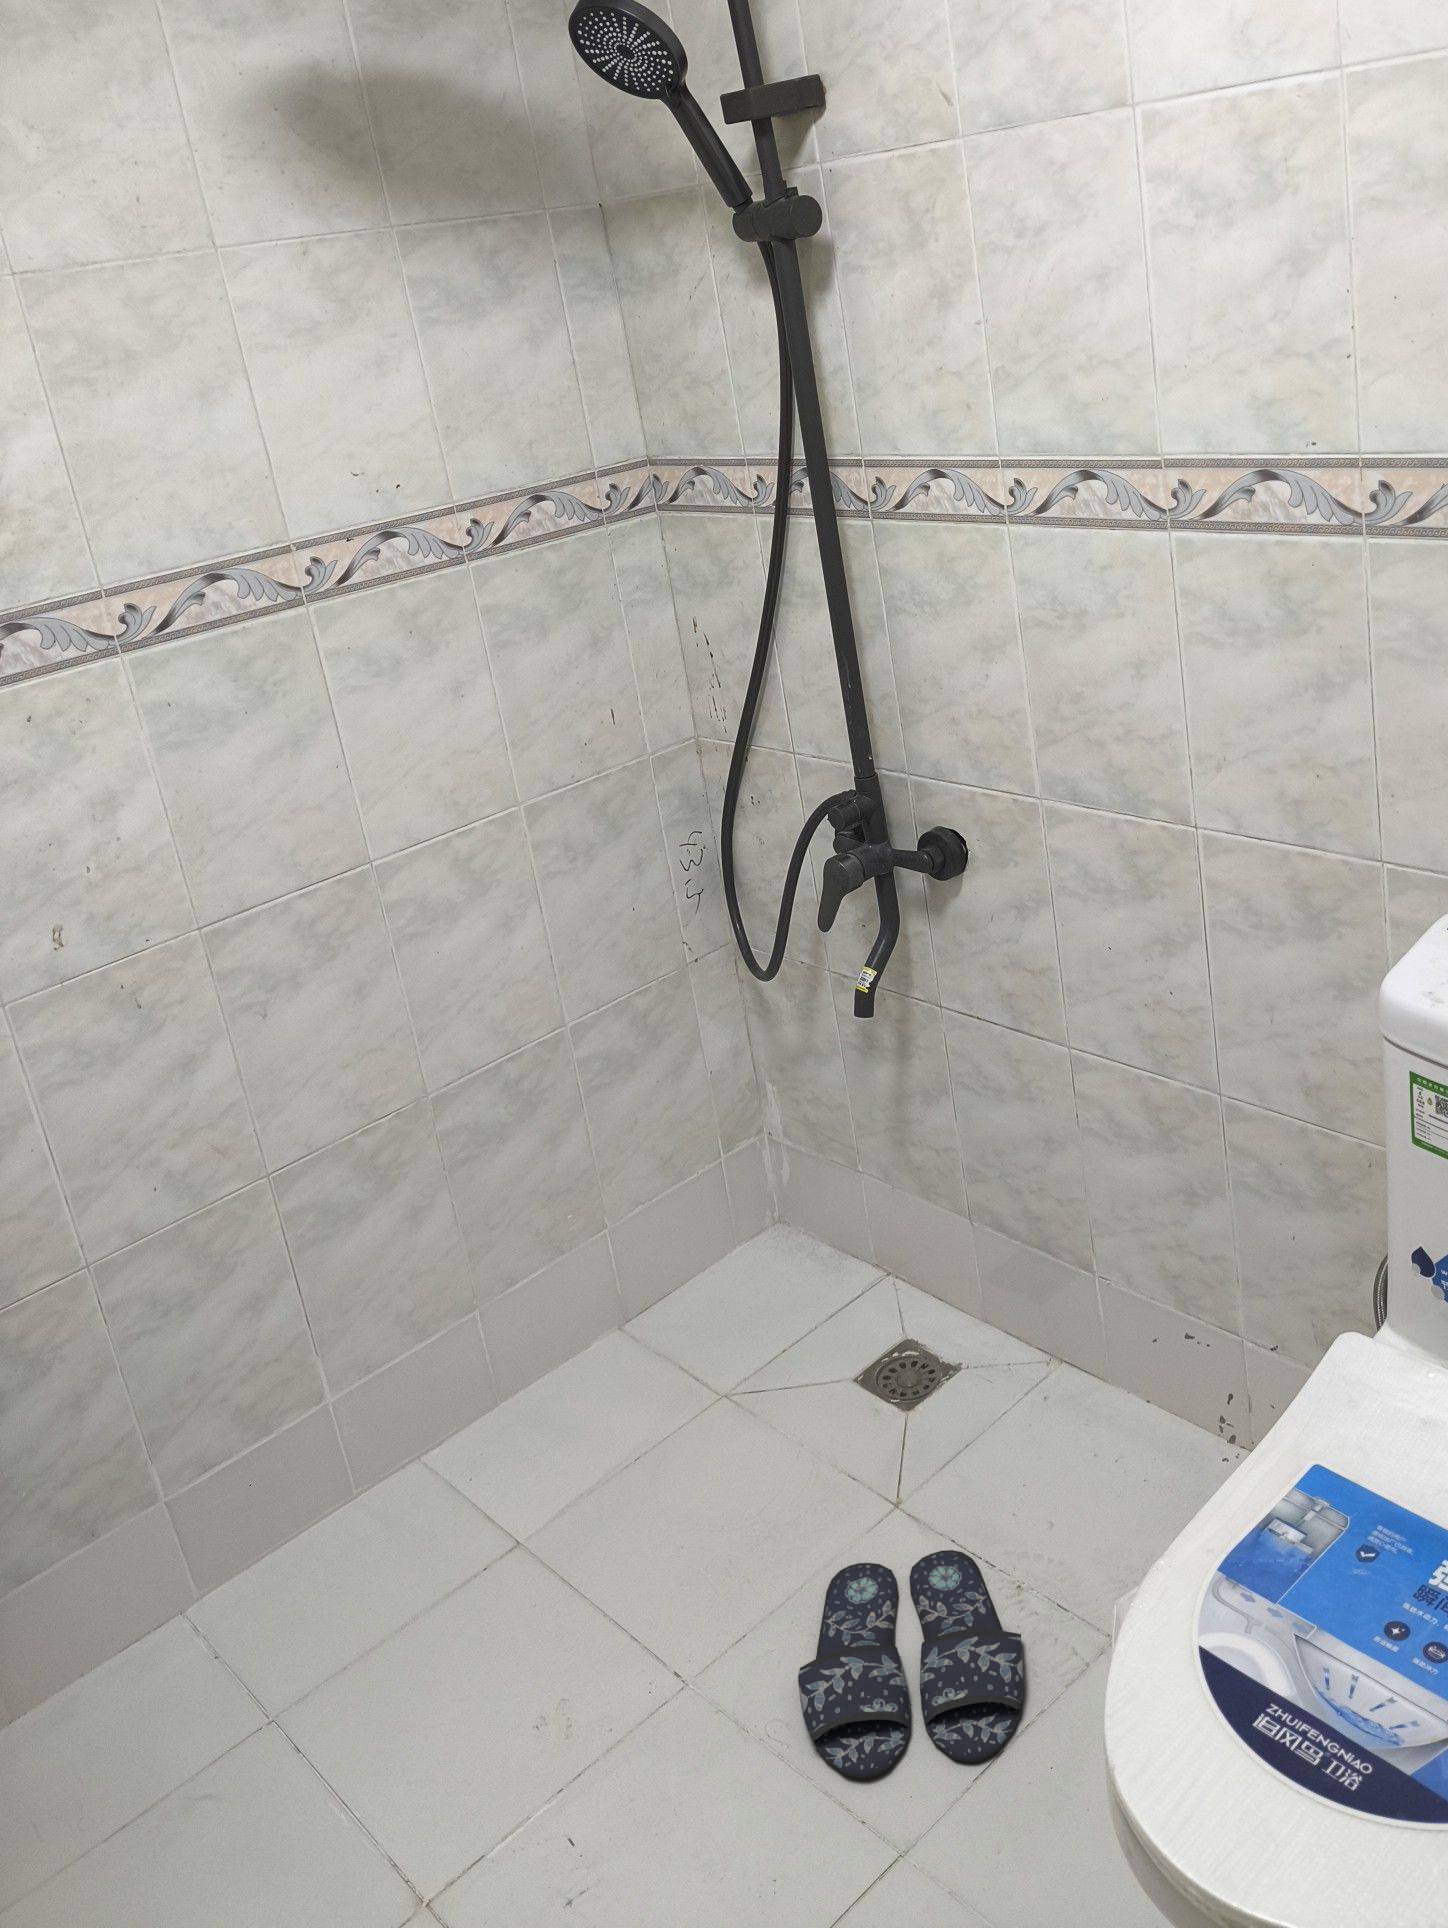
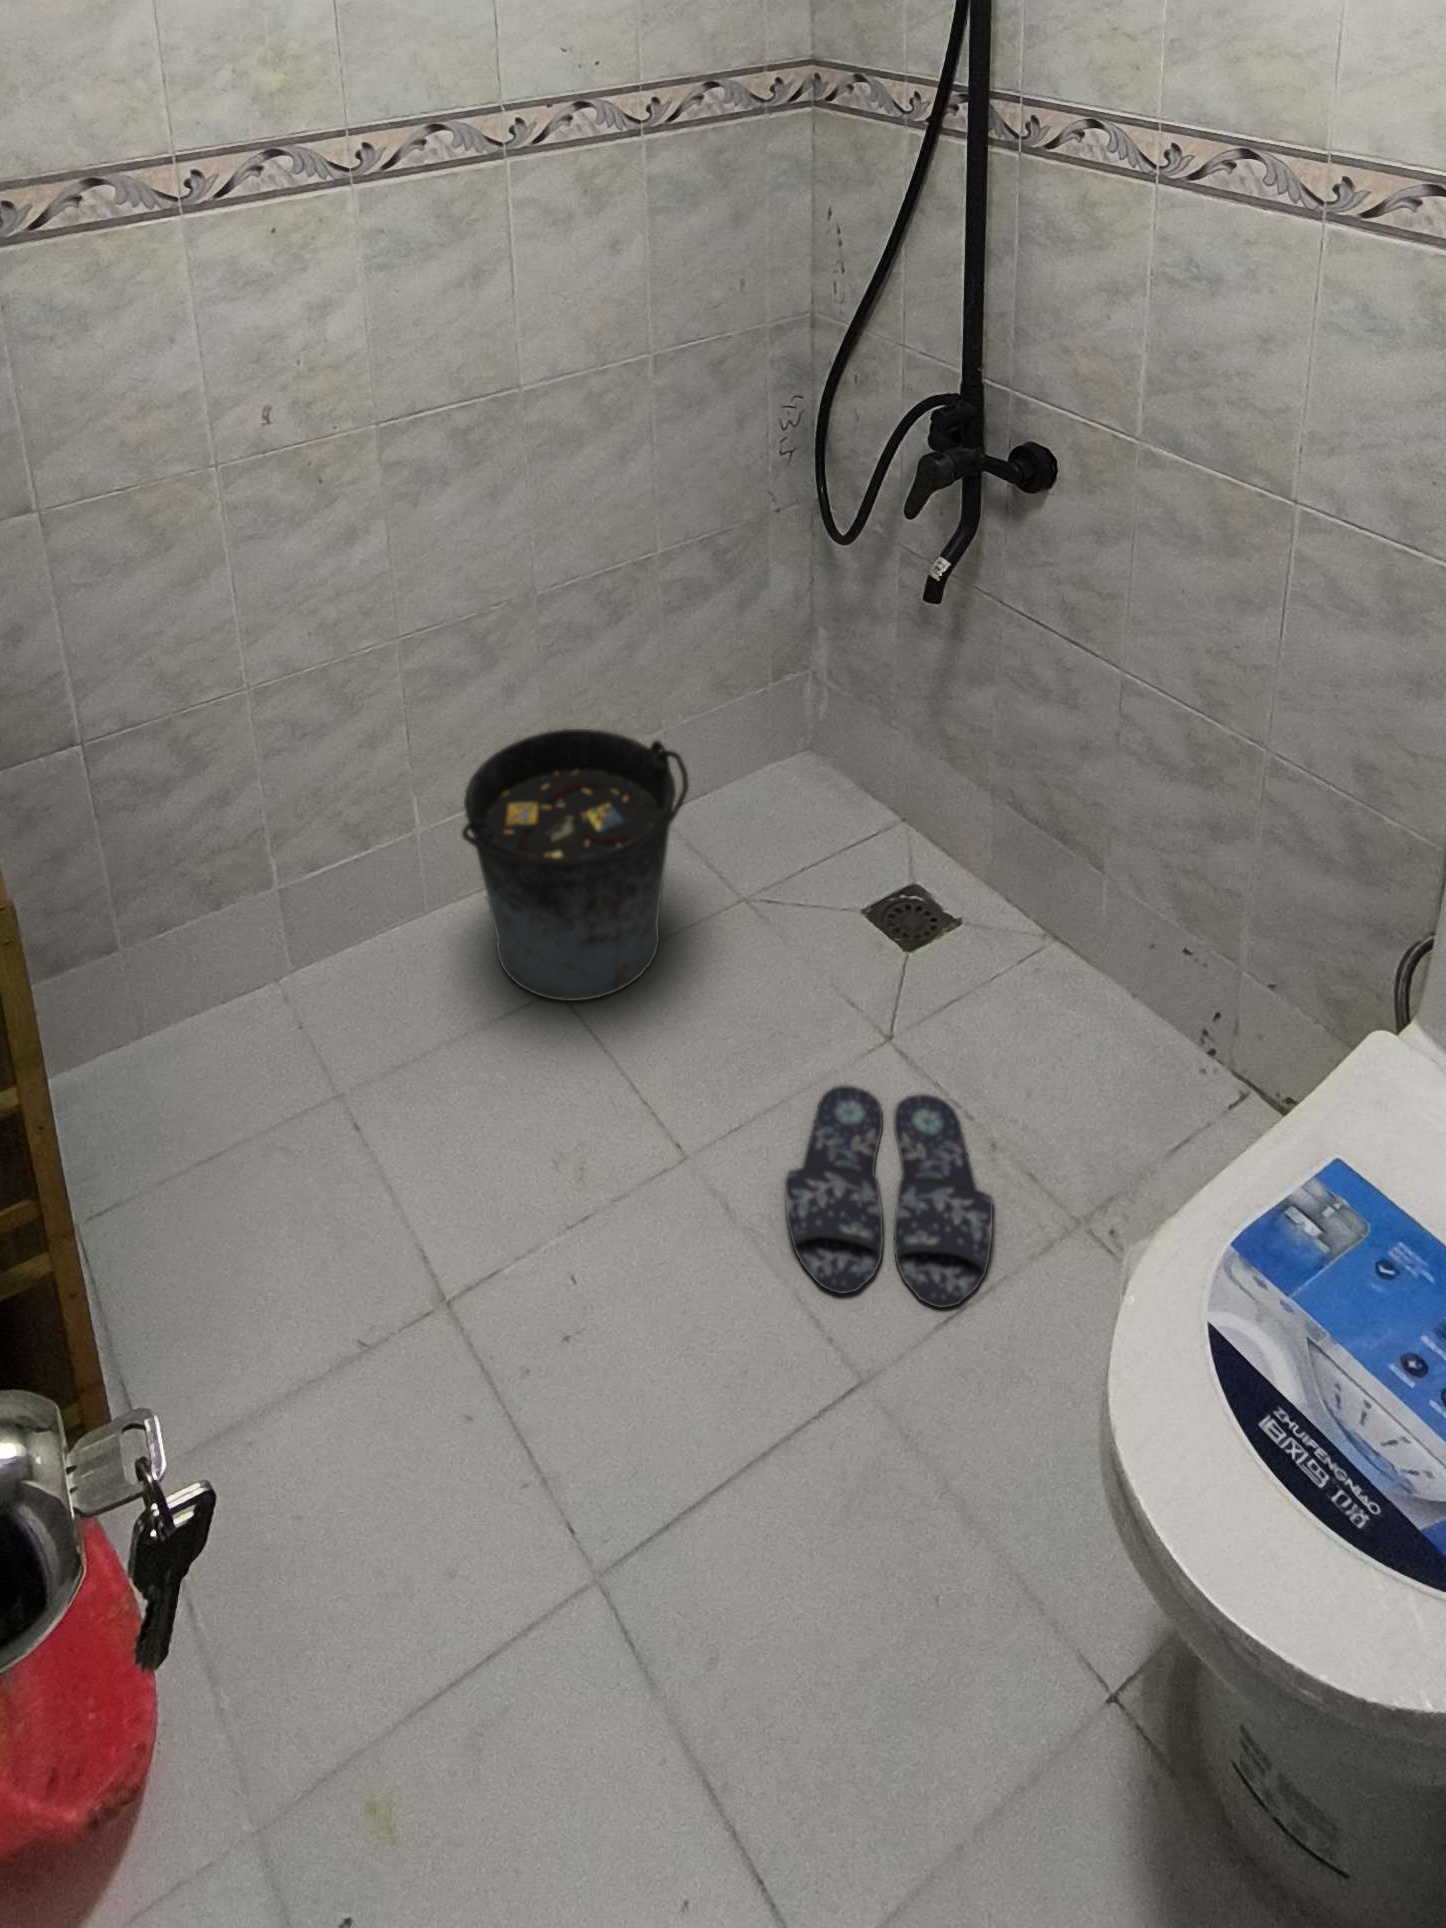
bucket: none [375,1242,635,1559] -> present [462,729,689,1001]

